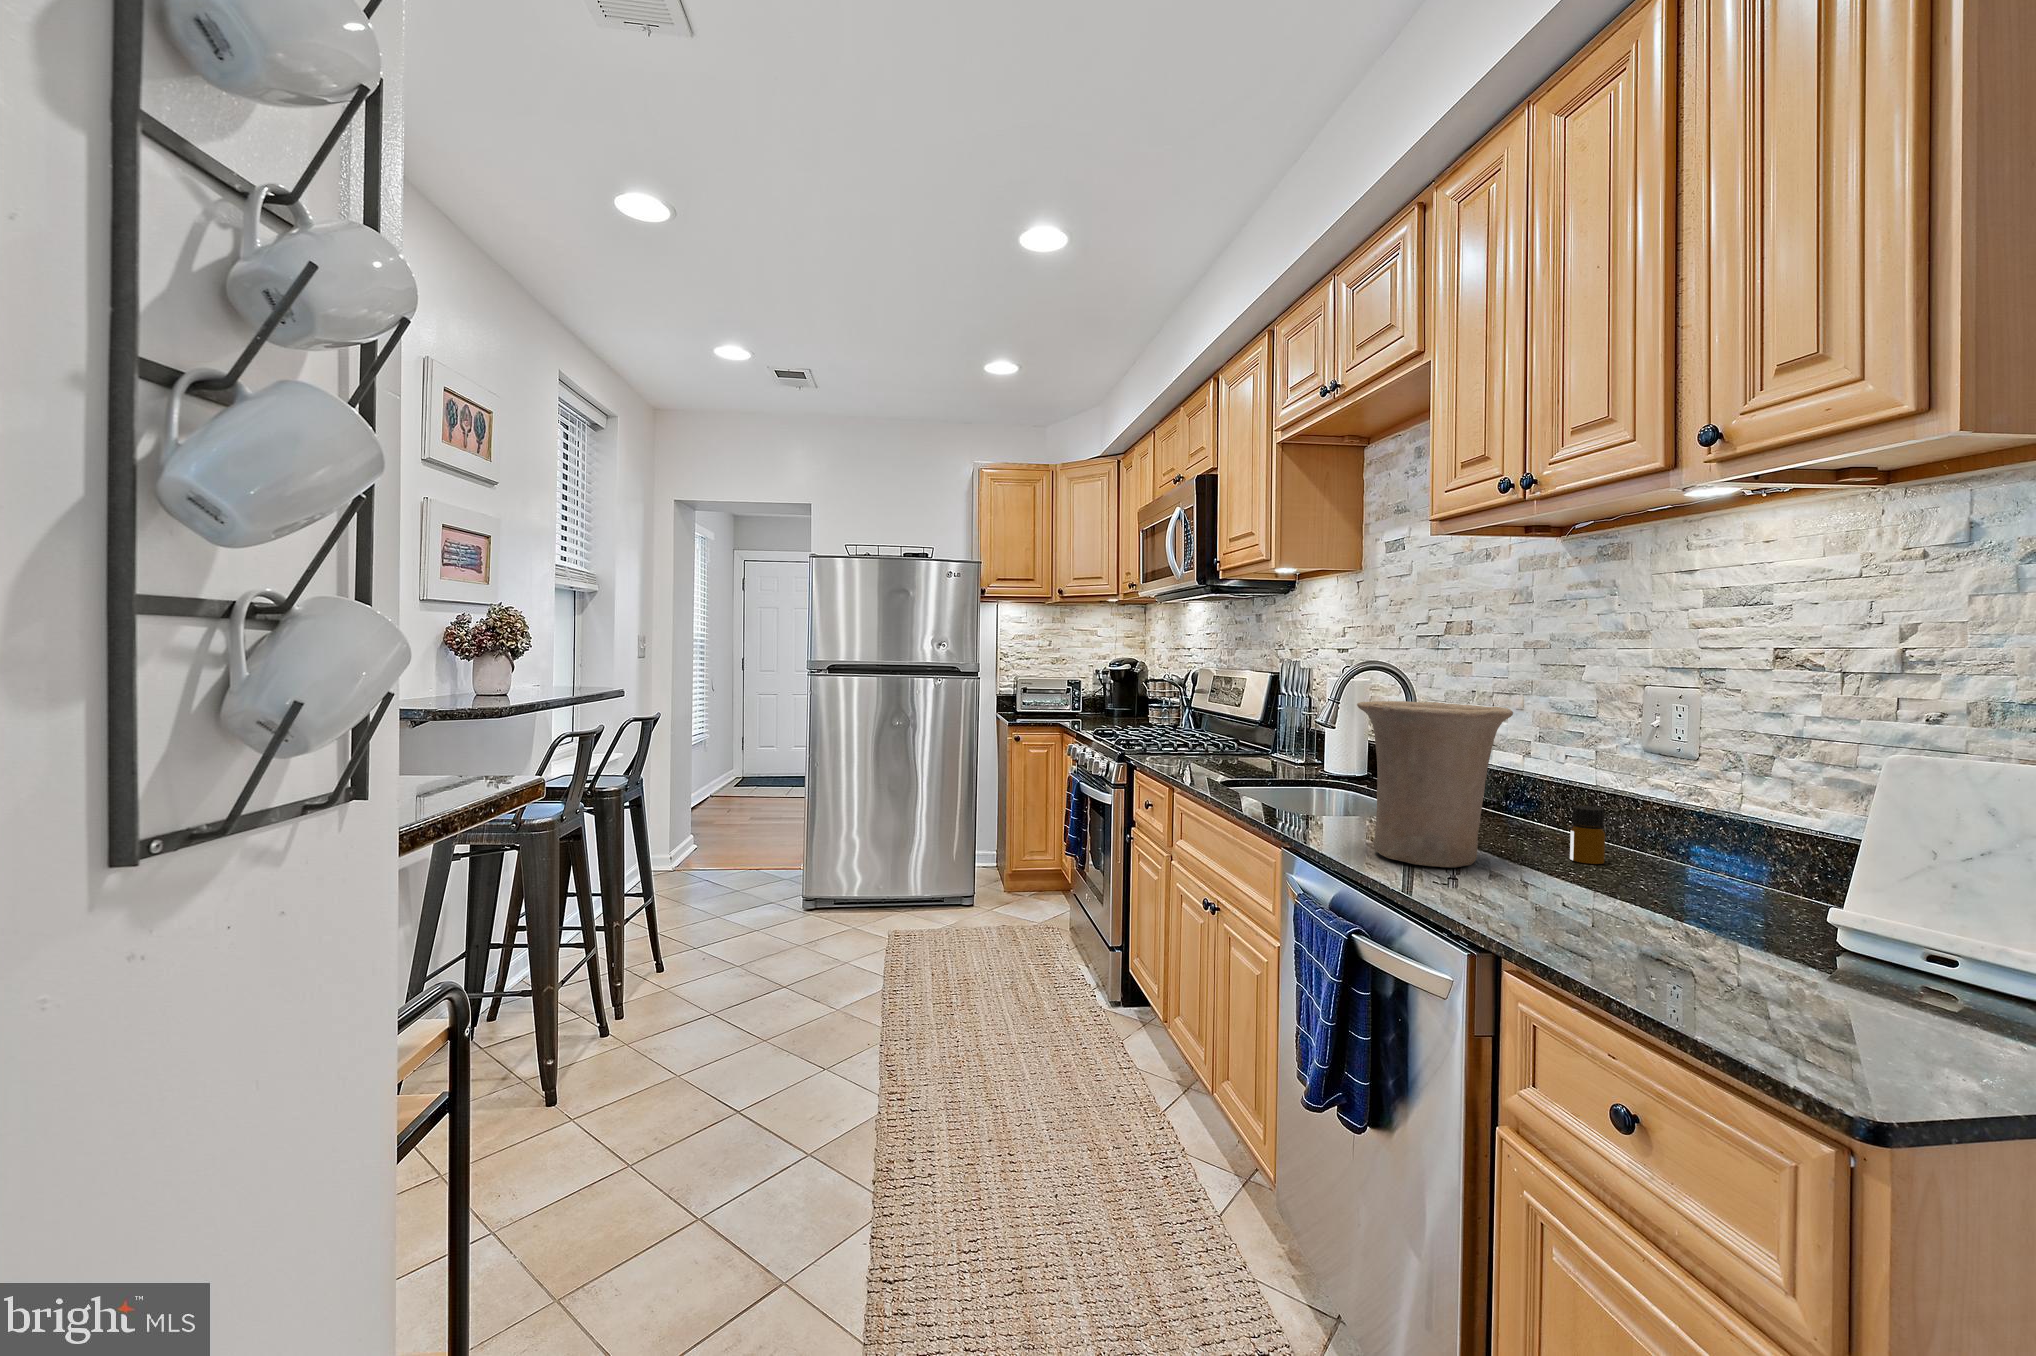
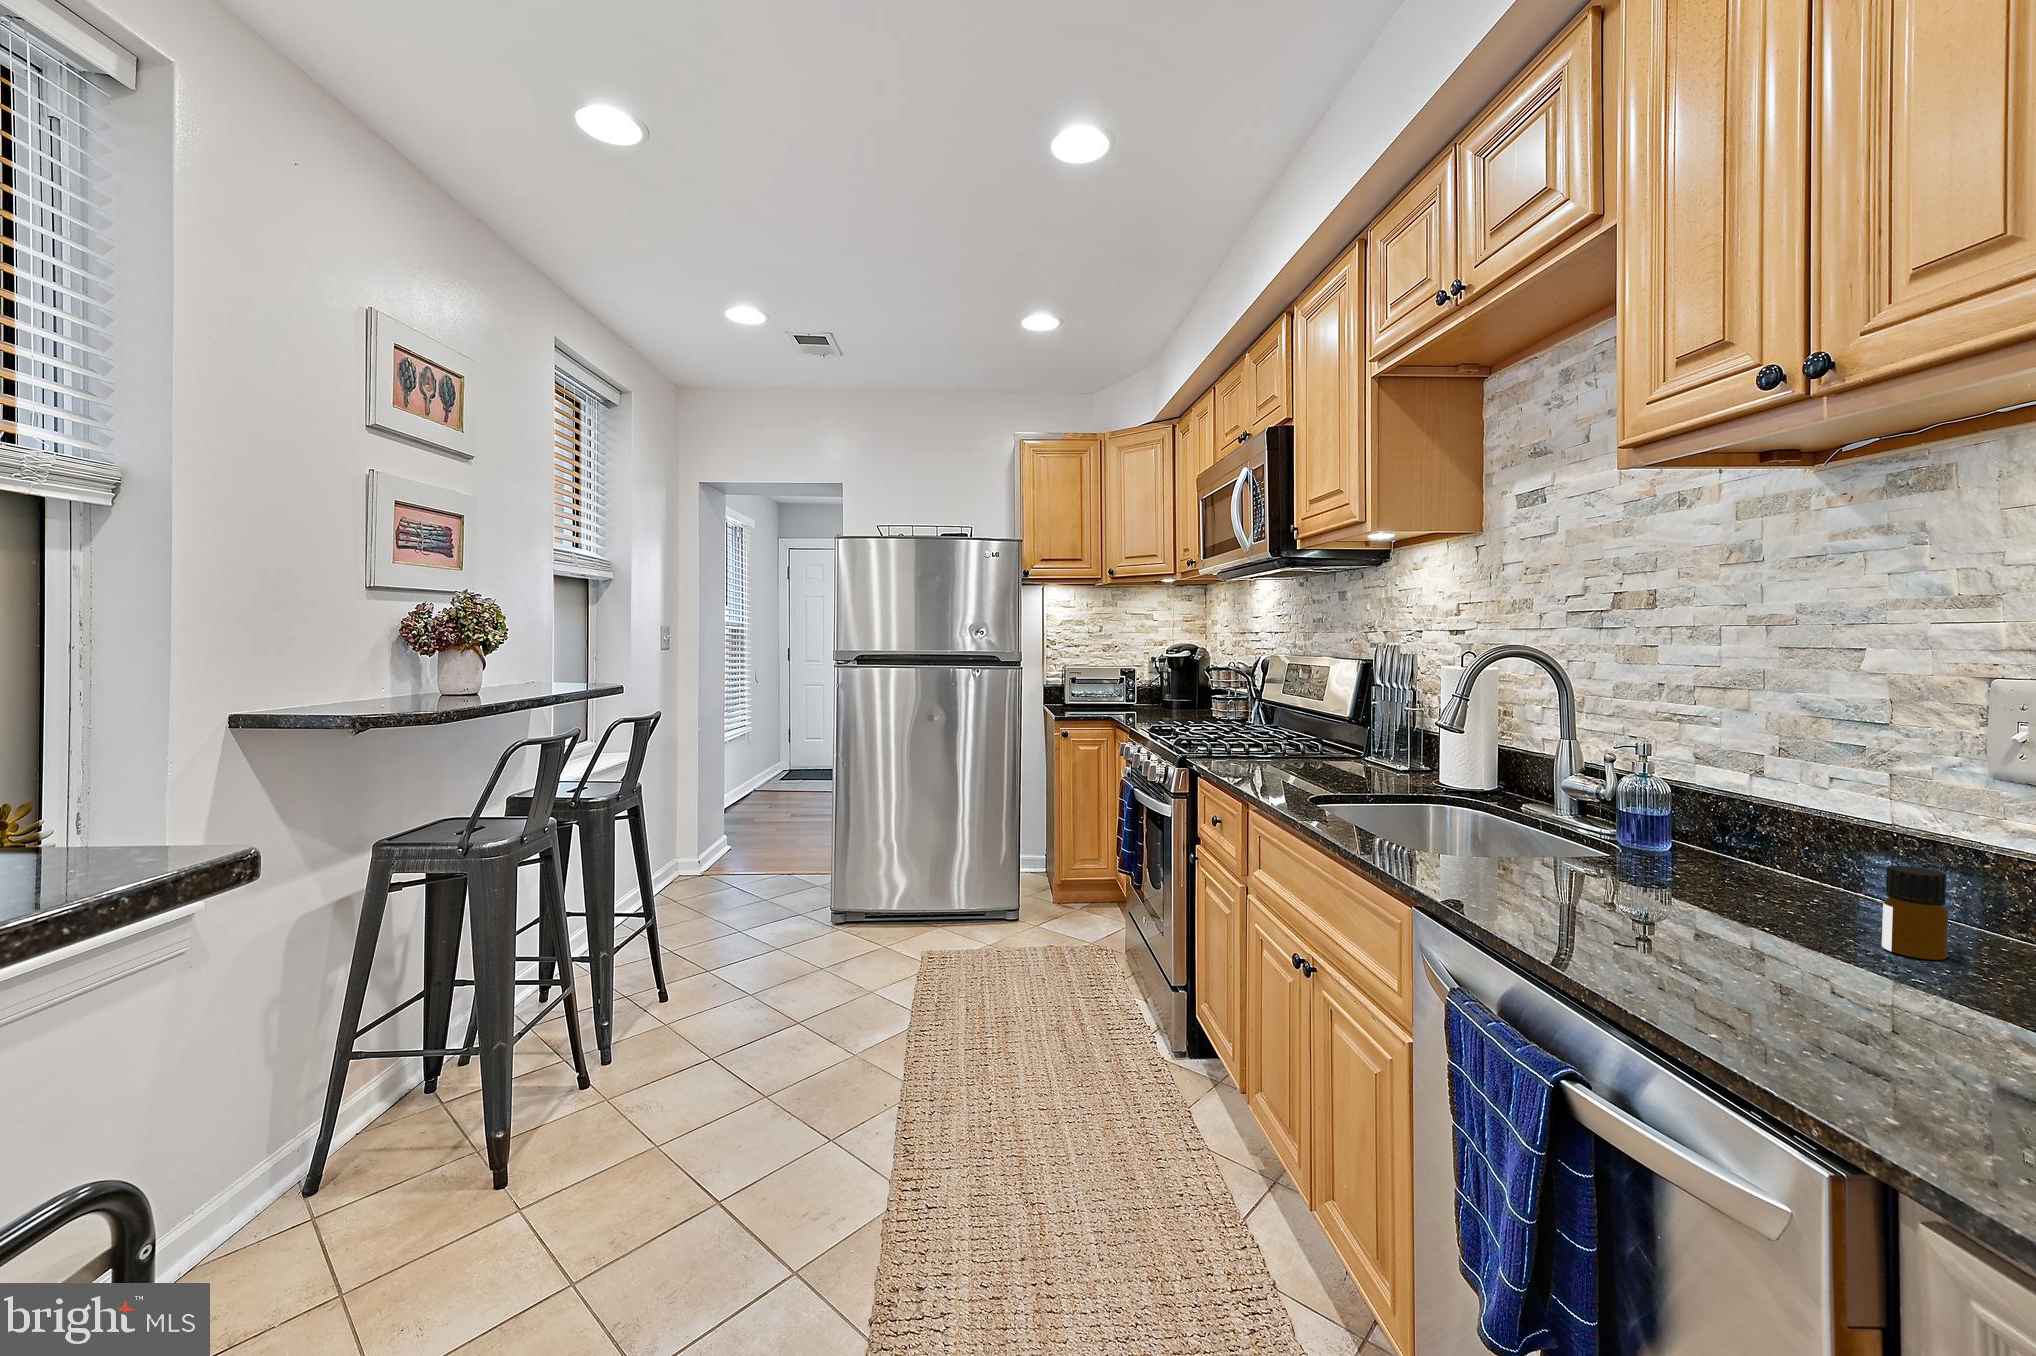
vase: present [1357,701,1513,868] -> none [1533,707,1804,967]

